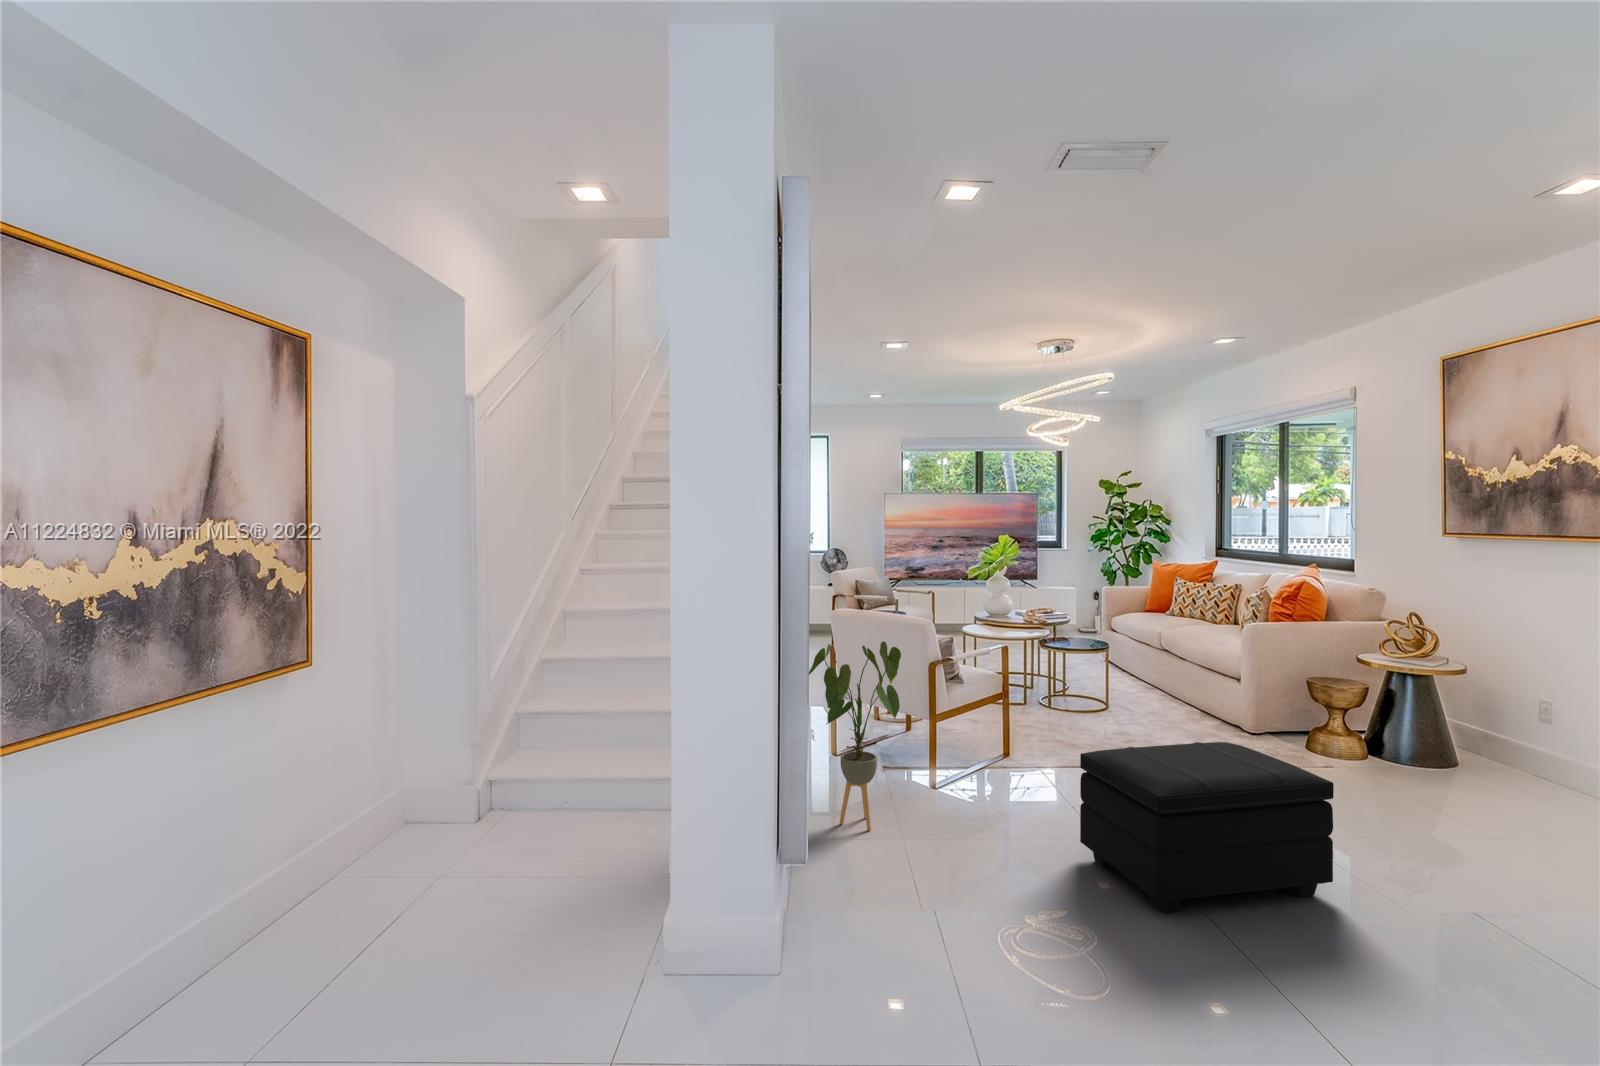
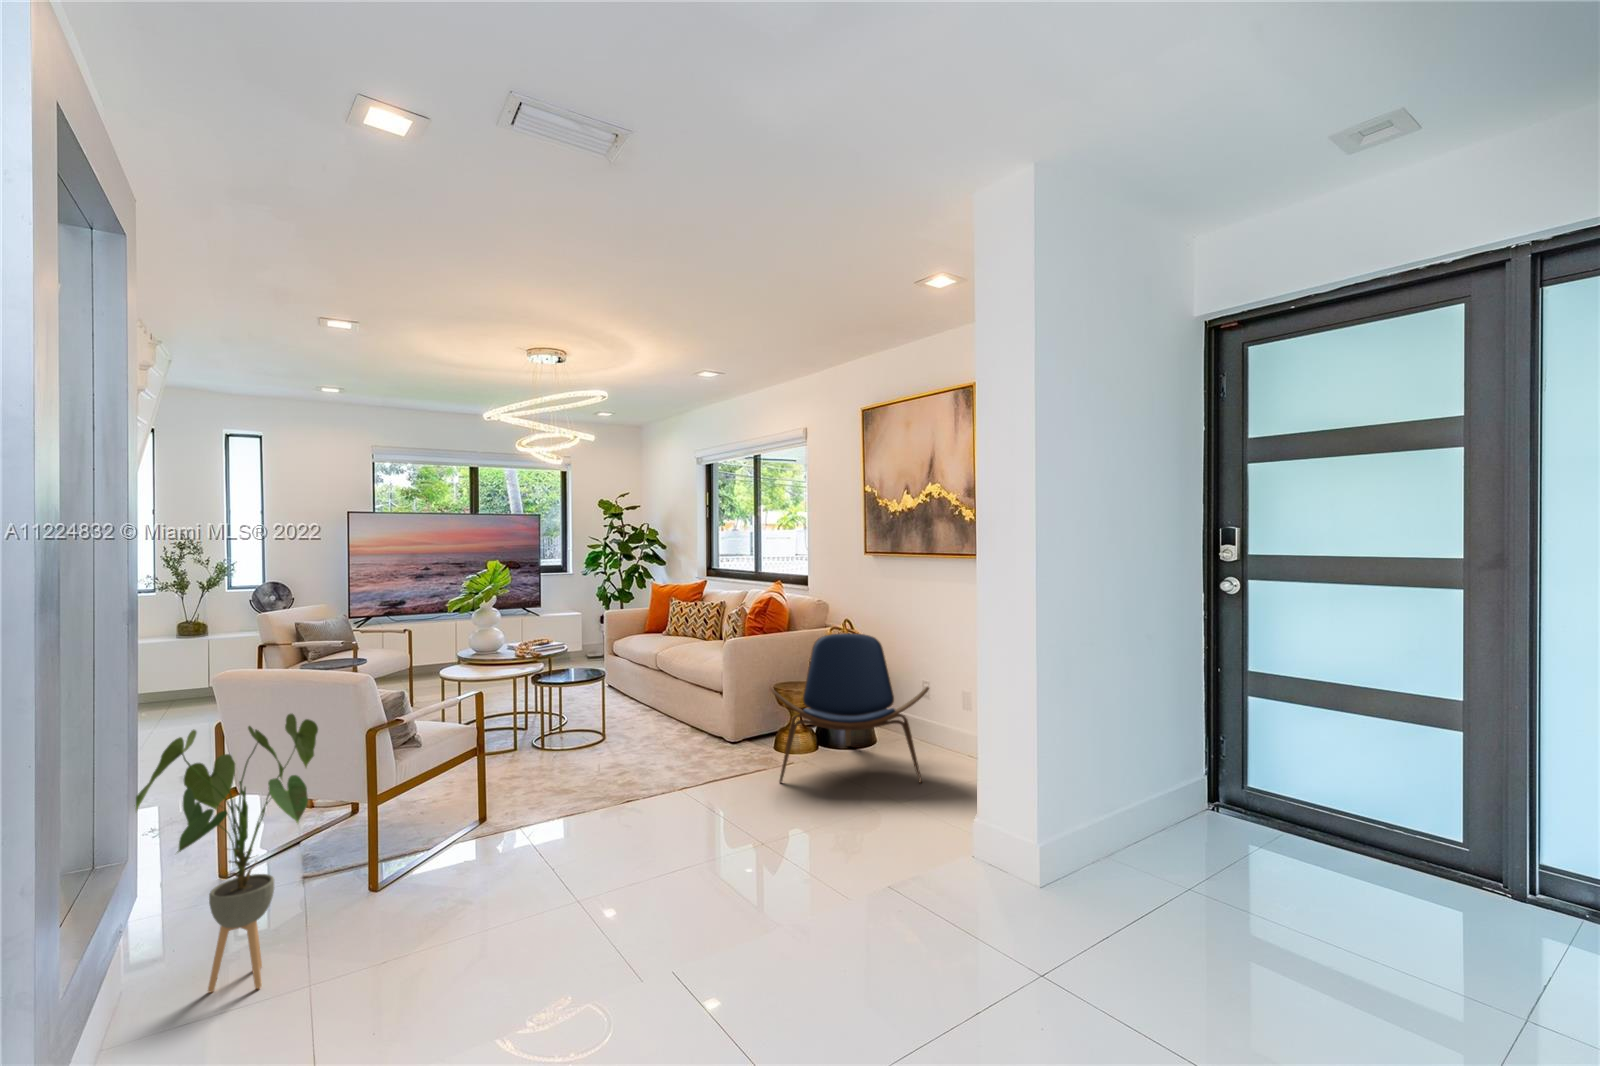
lounge chair: none [1302,628,1546,819] -> present [769,633,929,783]
footstool: present [1080,742,1334,913] -> none [553,769,793,984]

